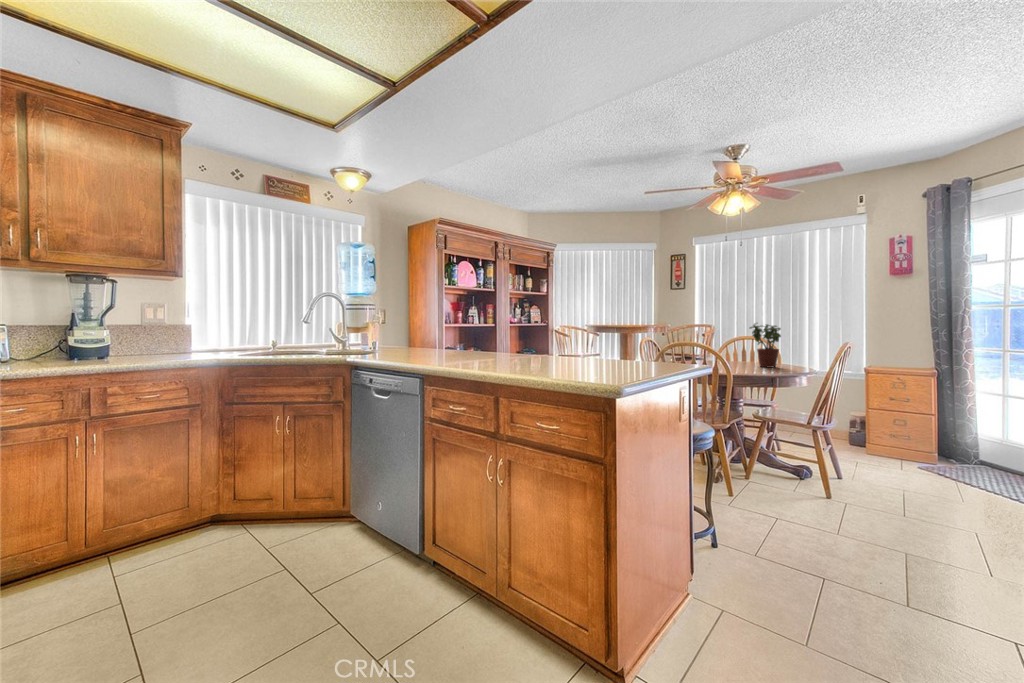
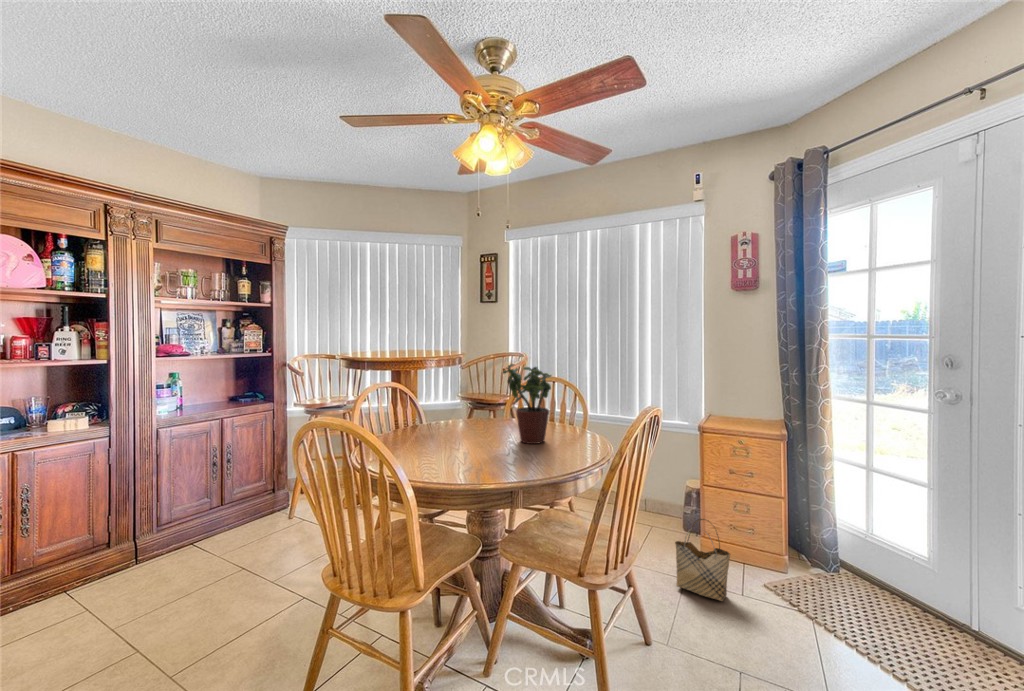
woven basket: none [853,423,896,470] -> present [675,519,730,601]

